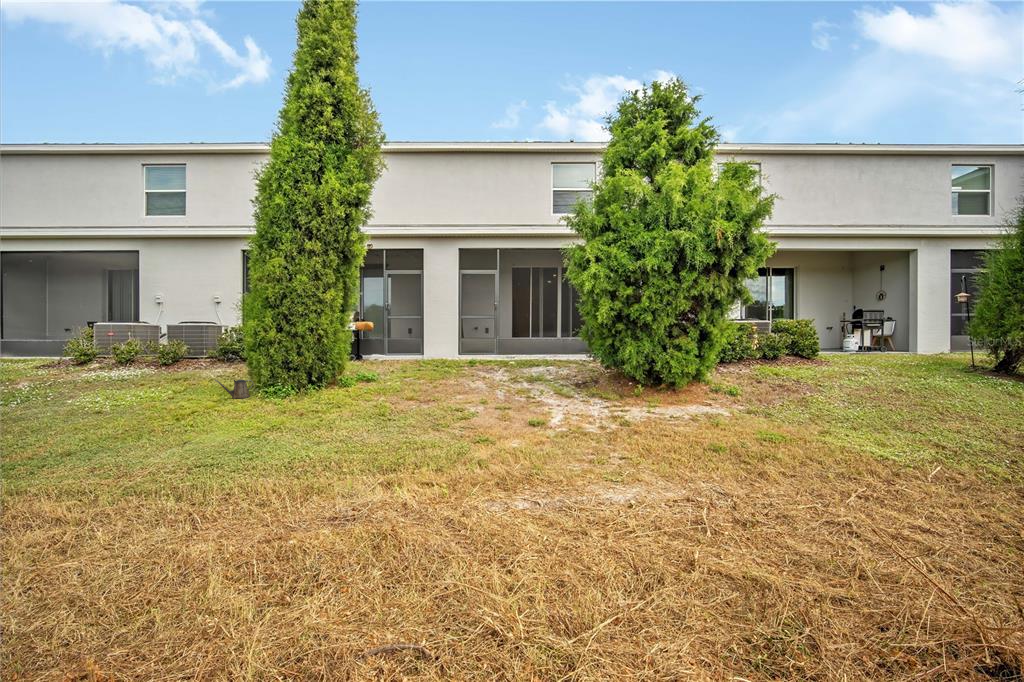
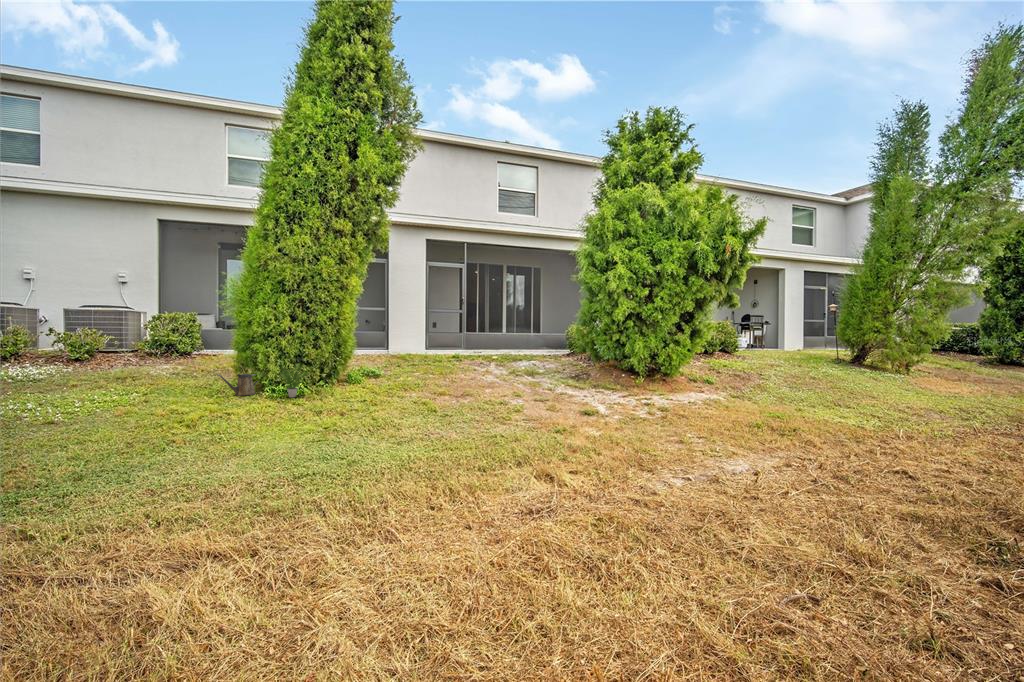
potted plant: none [257,369,289,401] -> present [282,365,305,397]

